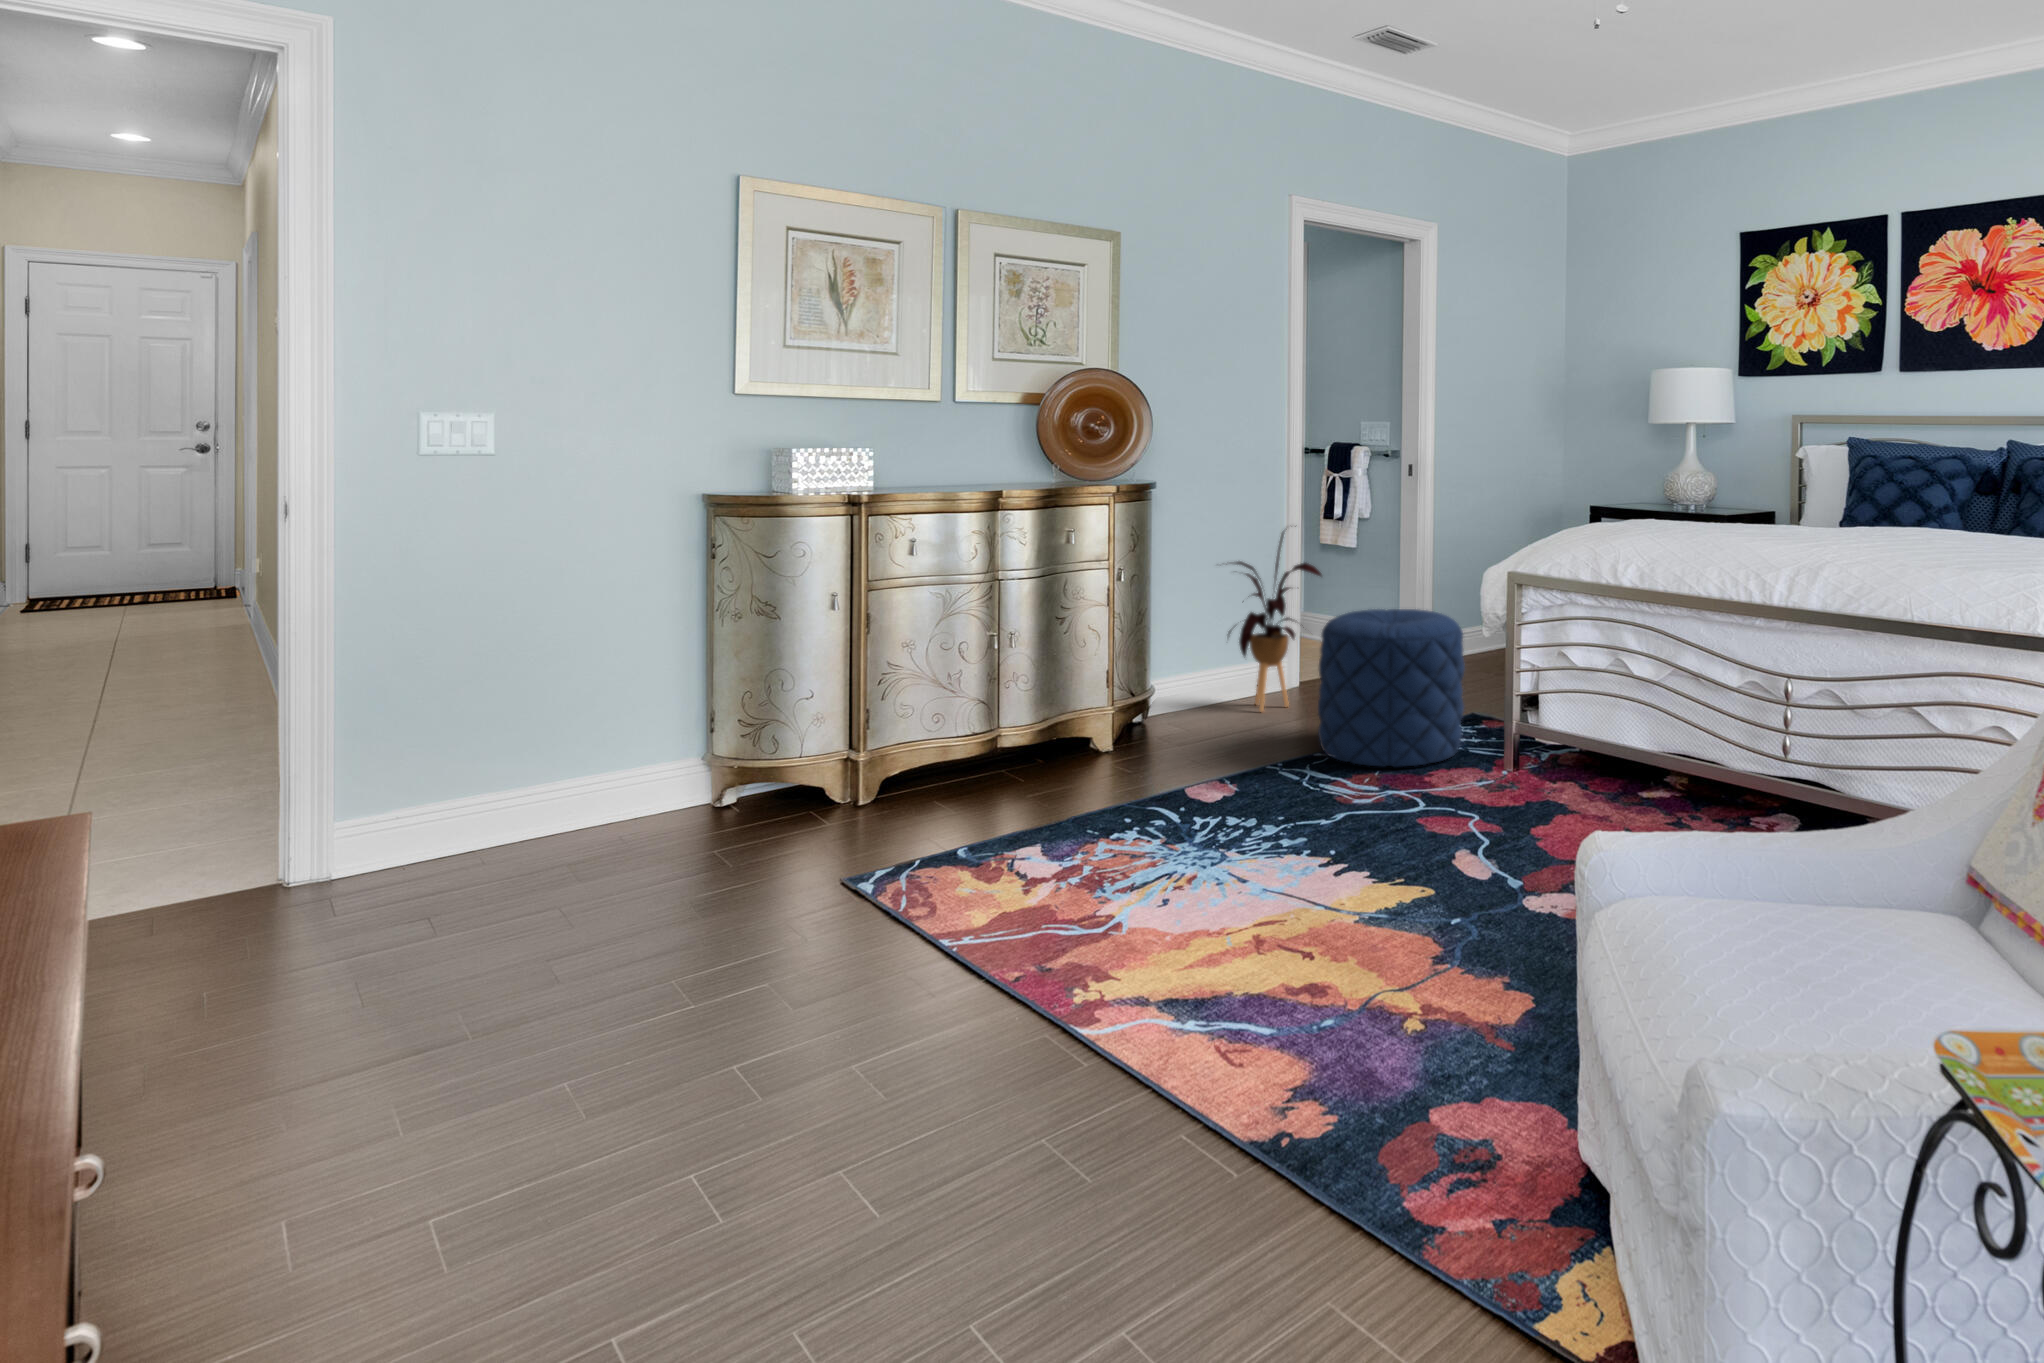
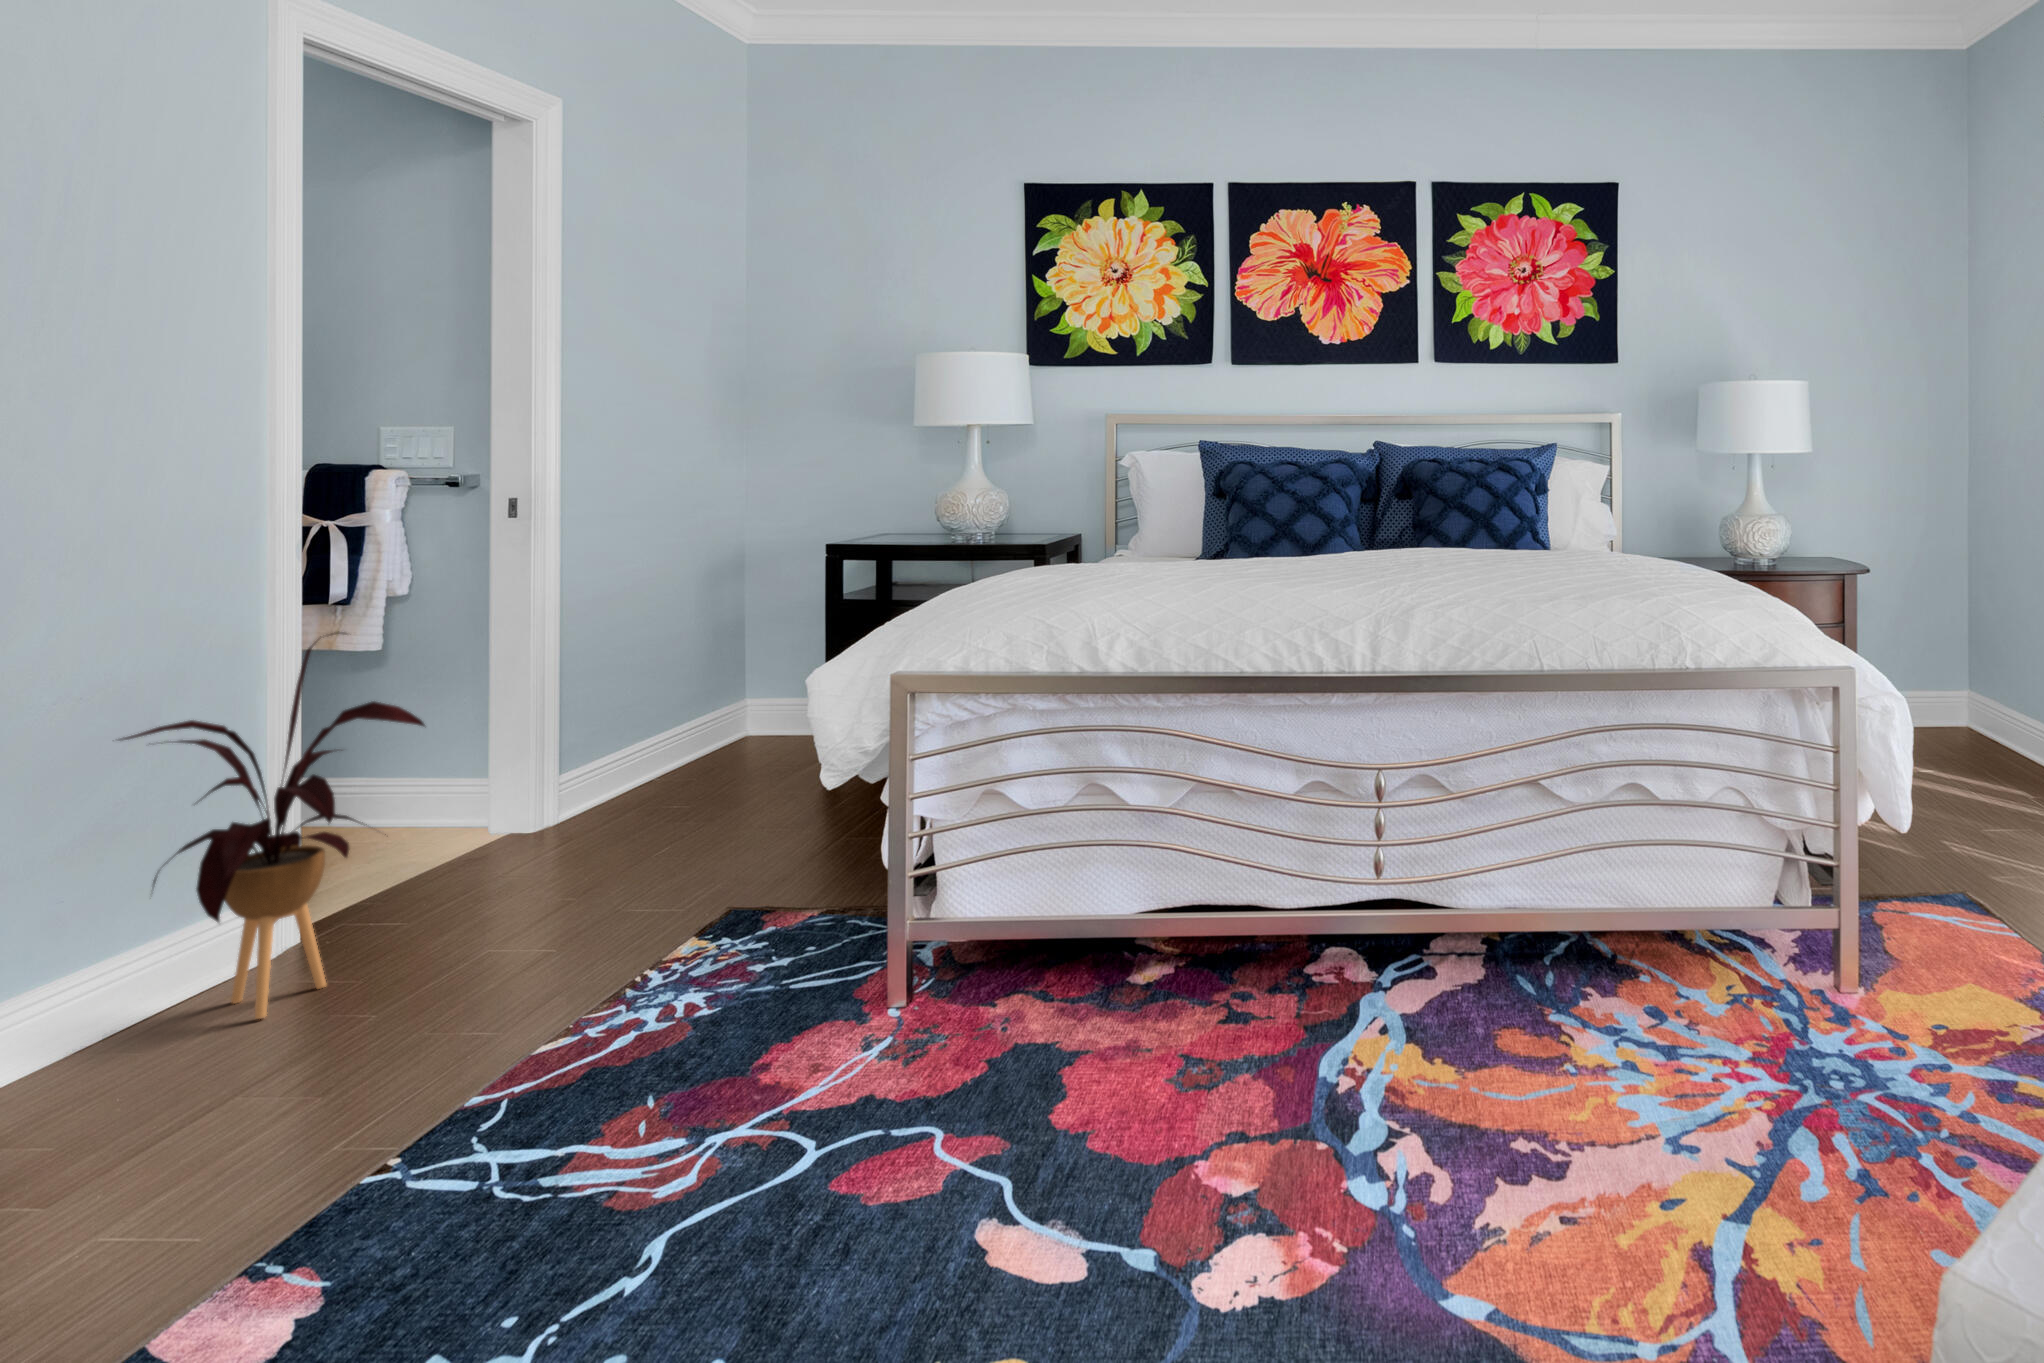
pouf: present [1318,609,1465,767] -> none [466,756,783,1093]

